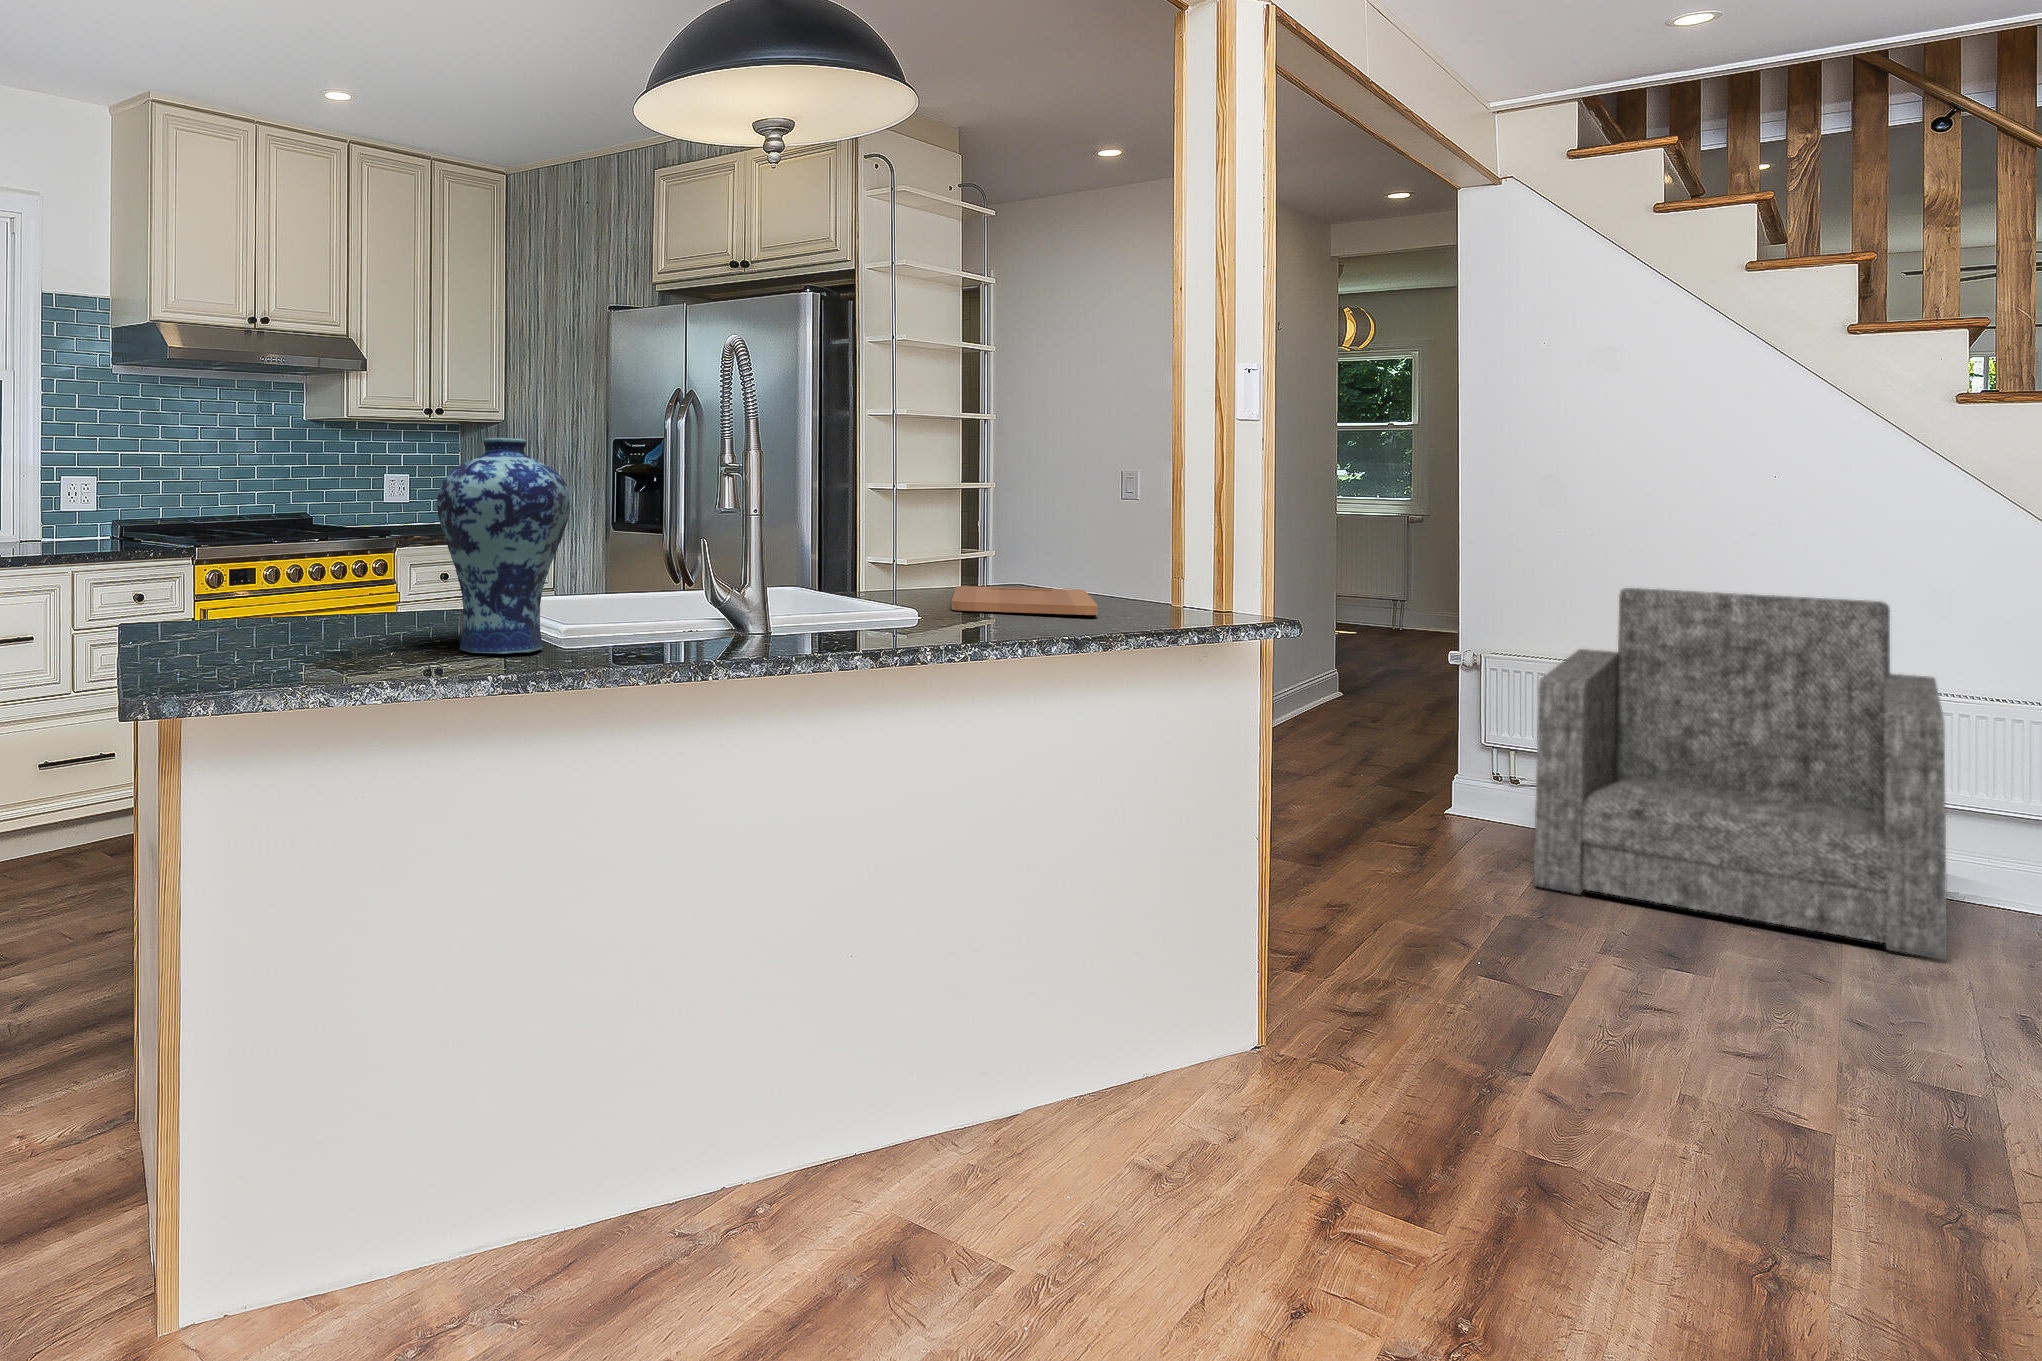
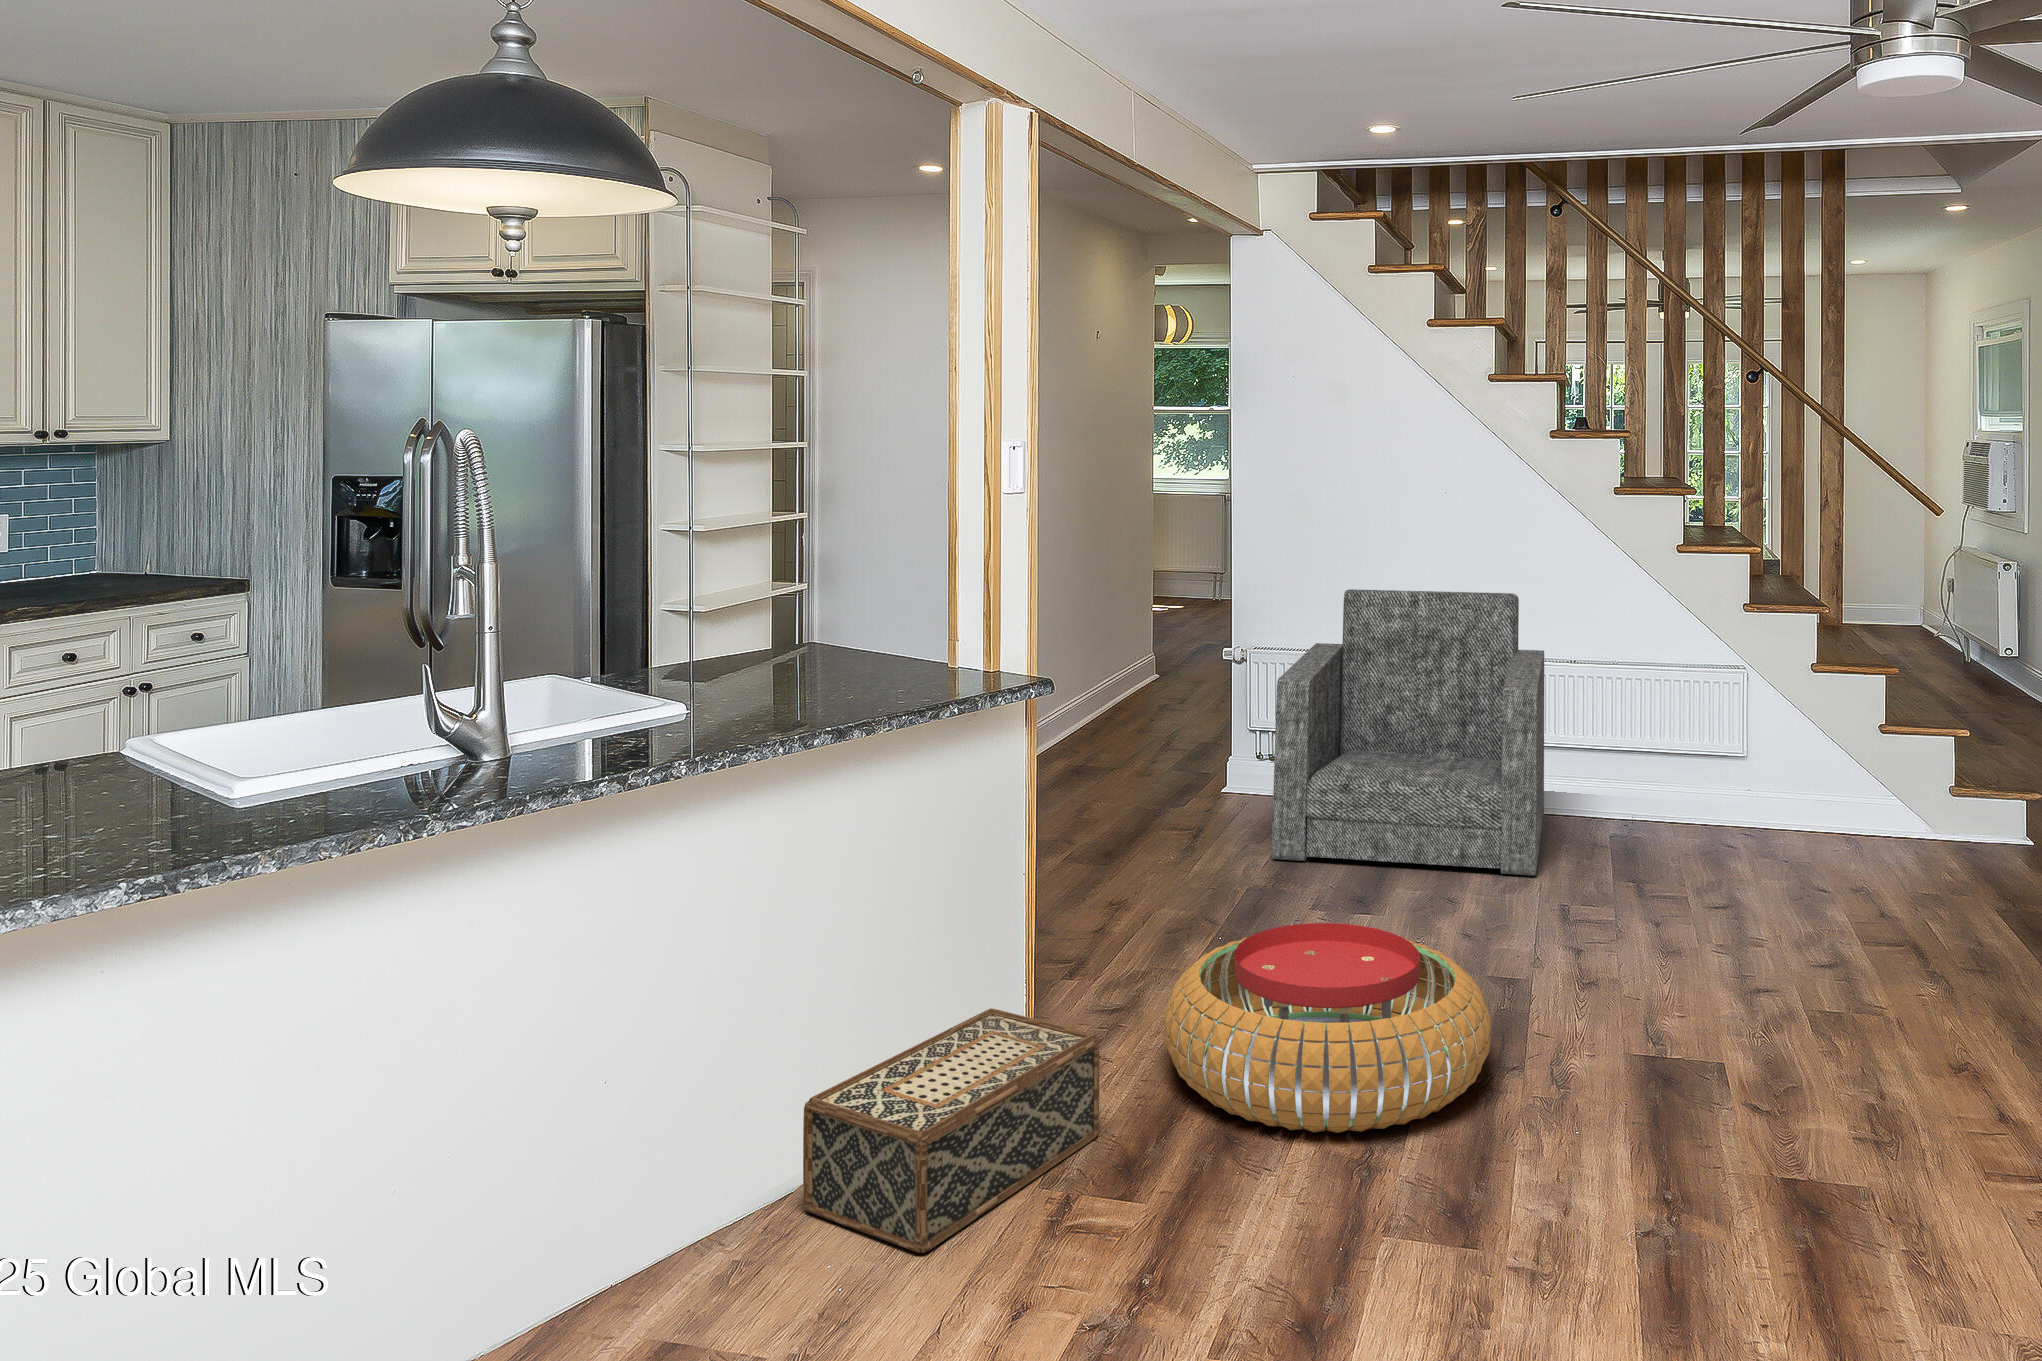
vase: present [437,438,571,654] -> none [51,588,243,844]
cutting board: present [952,586,1098,615] -> none [721,656,867,698]
pouf: none [1438,949,1947,1230] -> present [1164,923,1491,1133]
woven basket: none [1036,976,1366,1219] -> present [803,1008,1099,1253]

